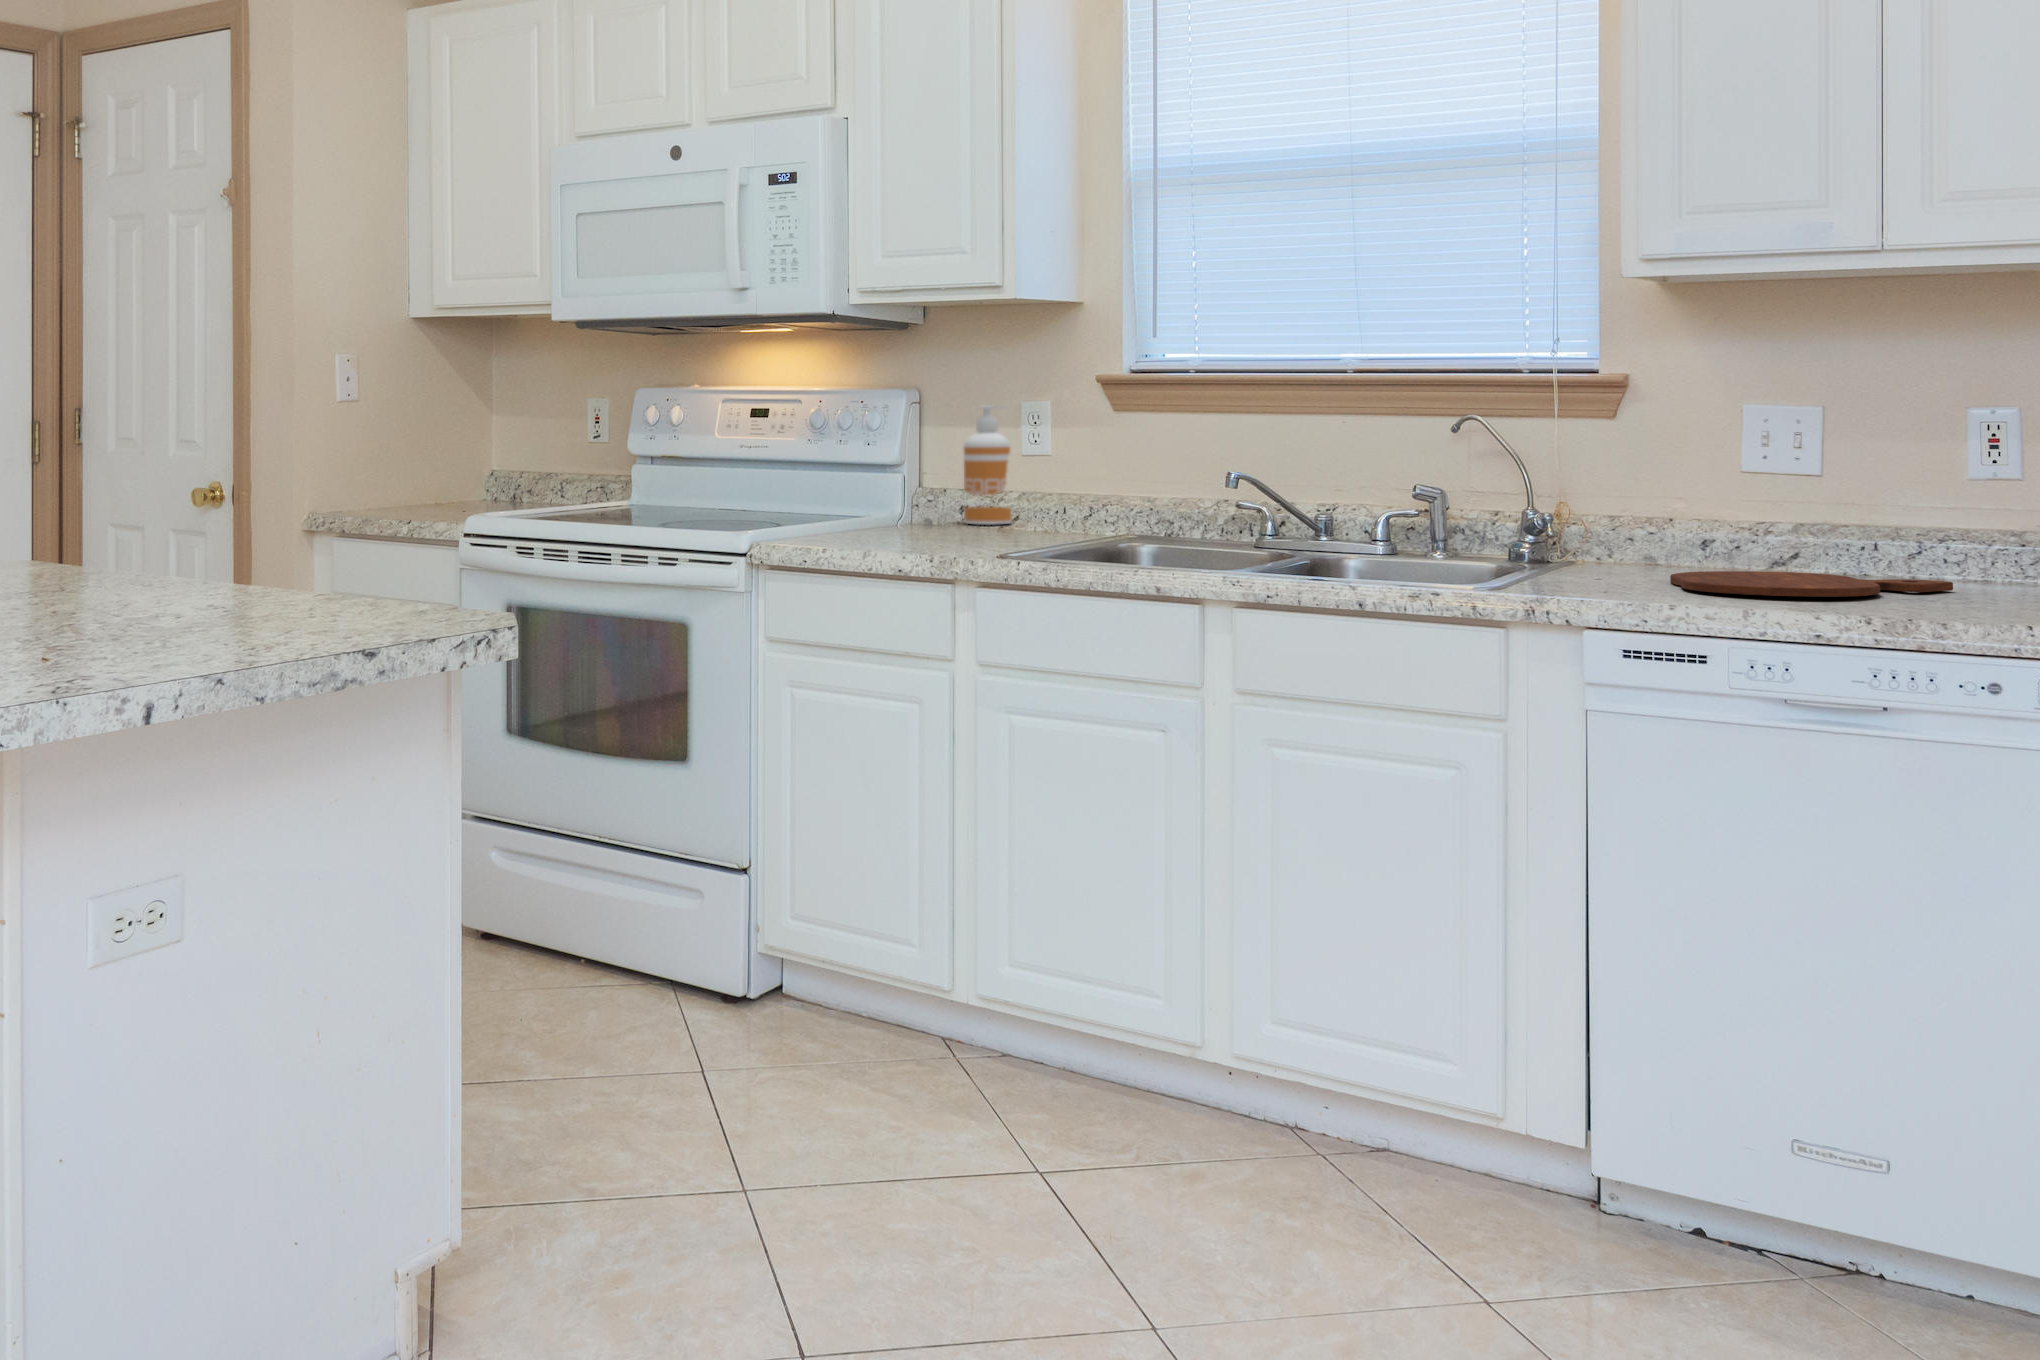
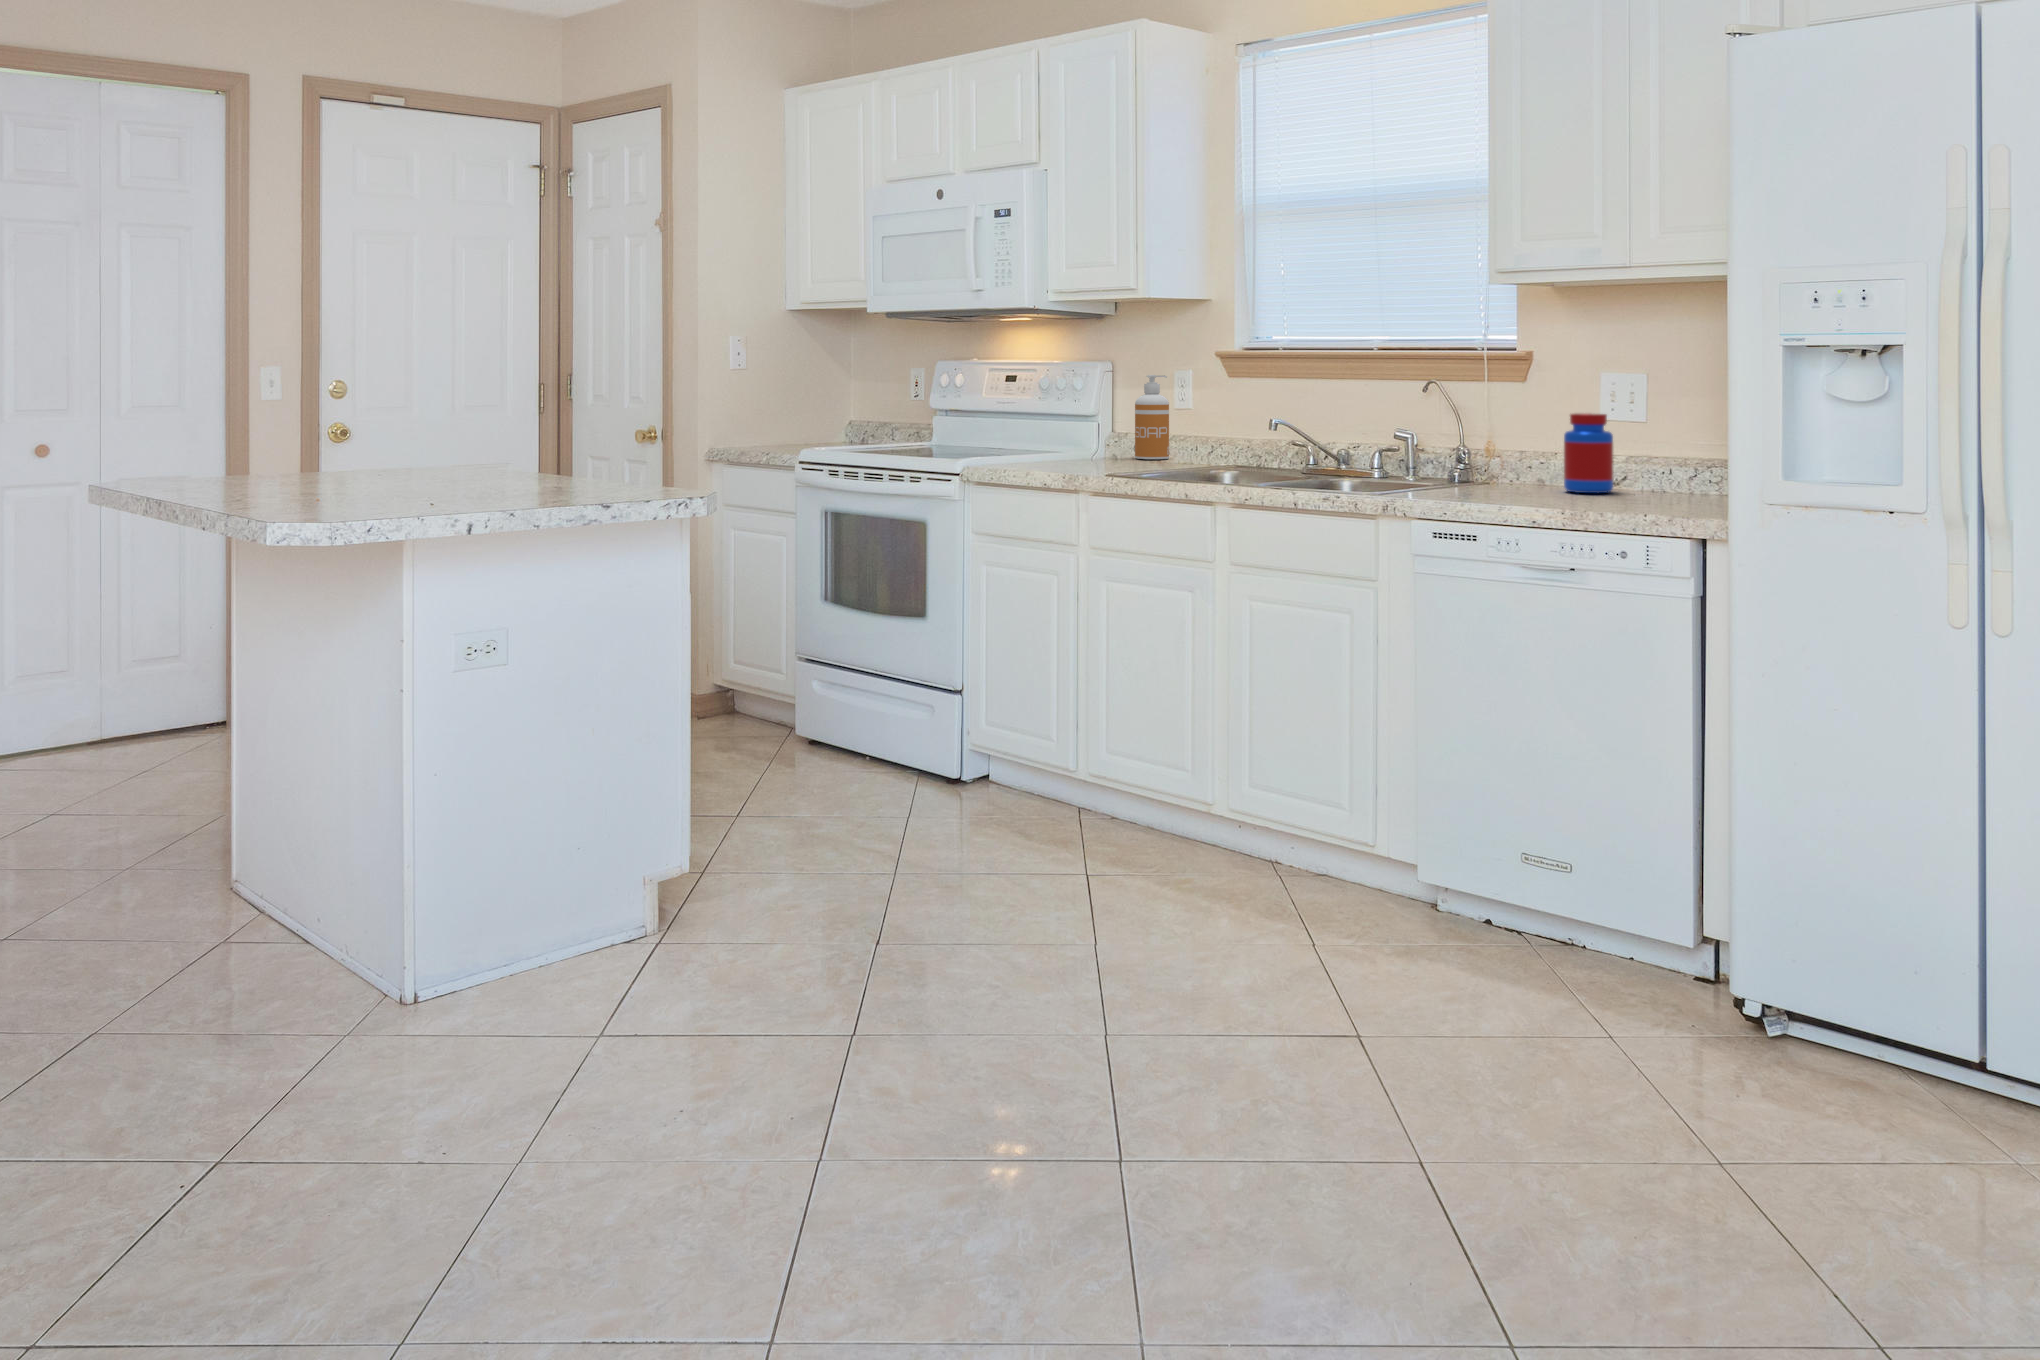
jar: none [1670,449,1746,563] -> present [1564,413,1614,493]
cutting board: present [1670,571,1953,597] -> none [1515,498,1699,515]

